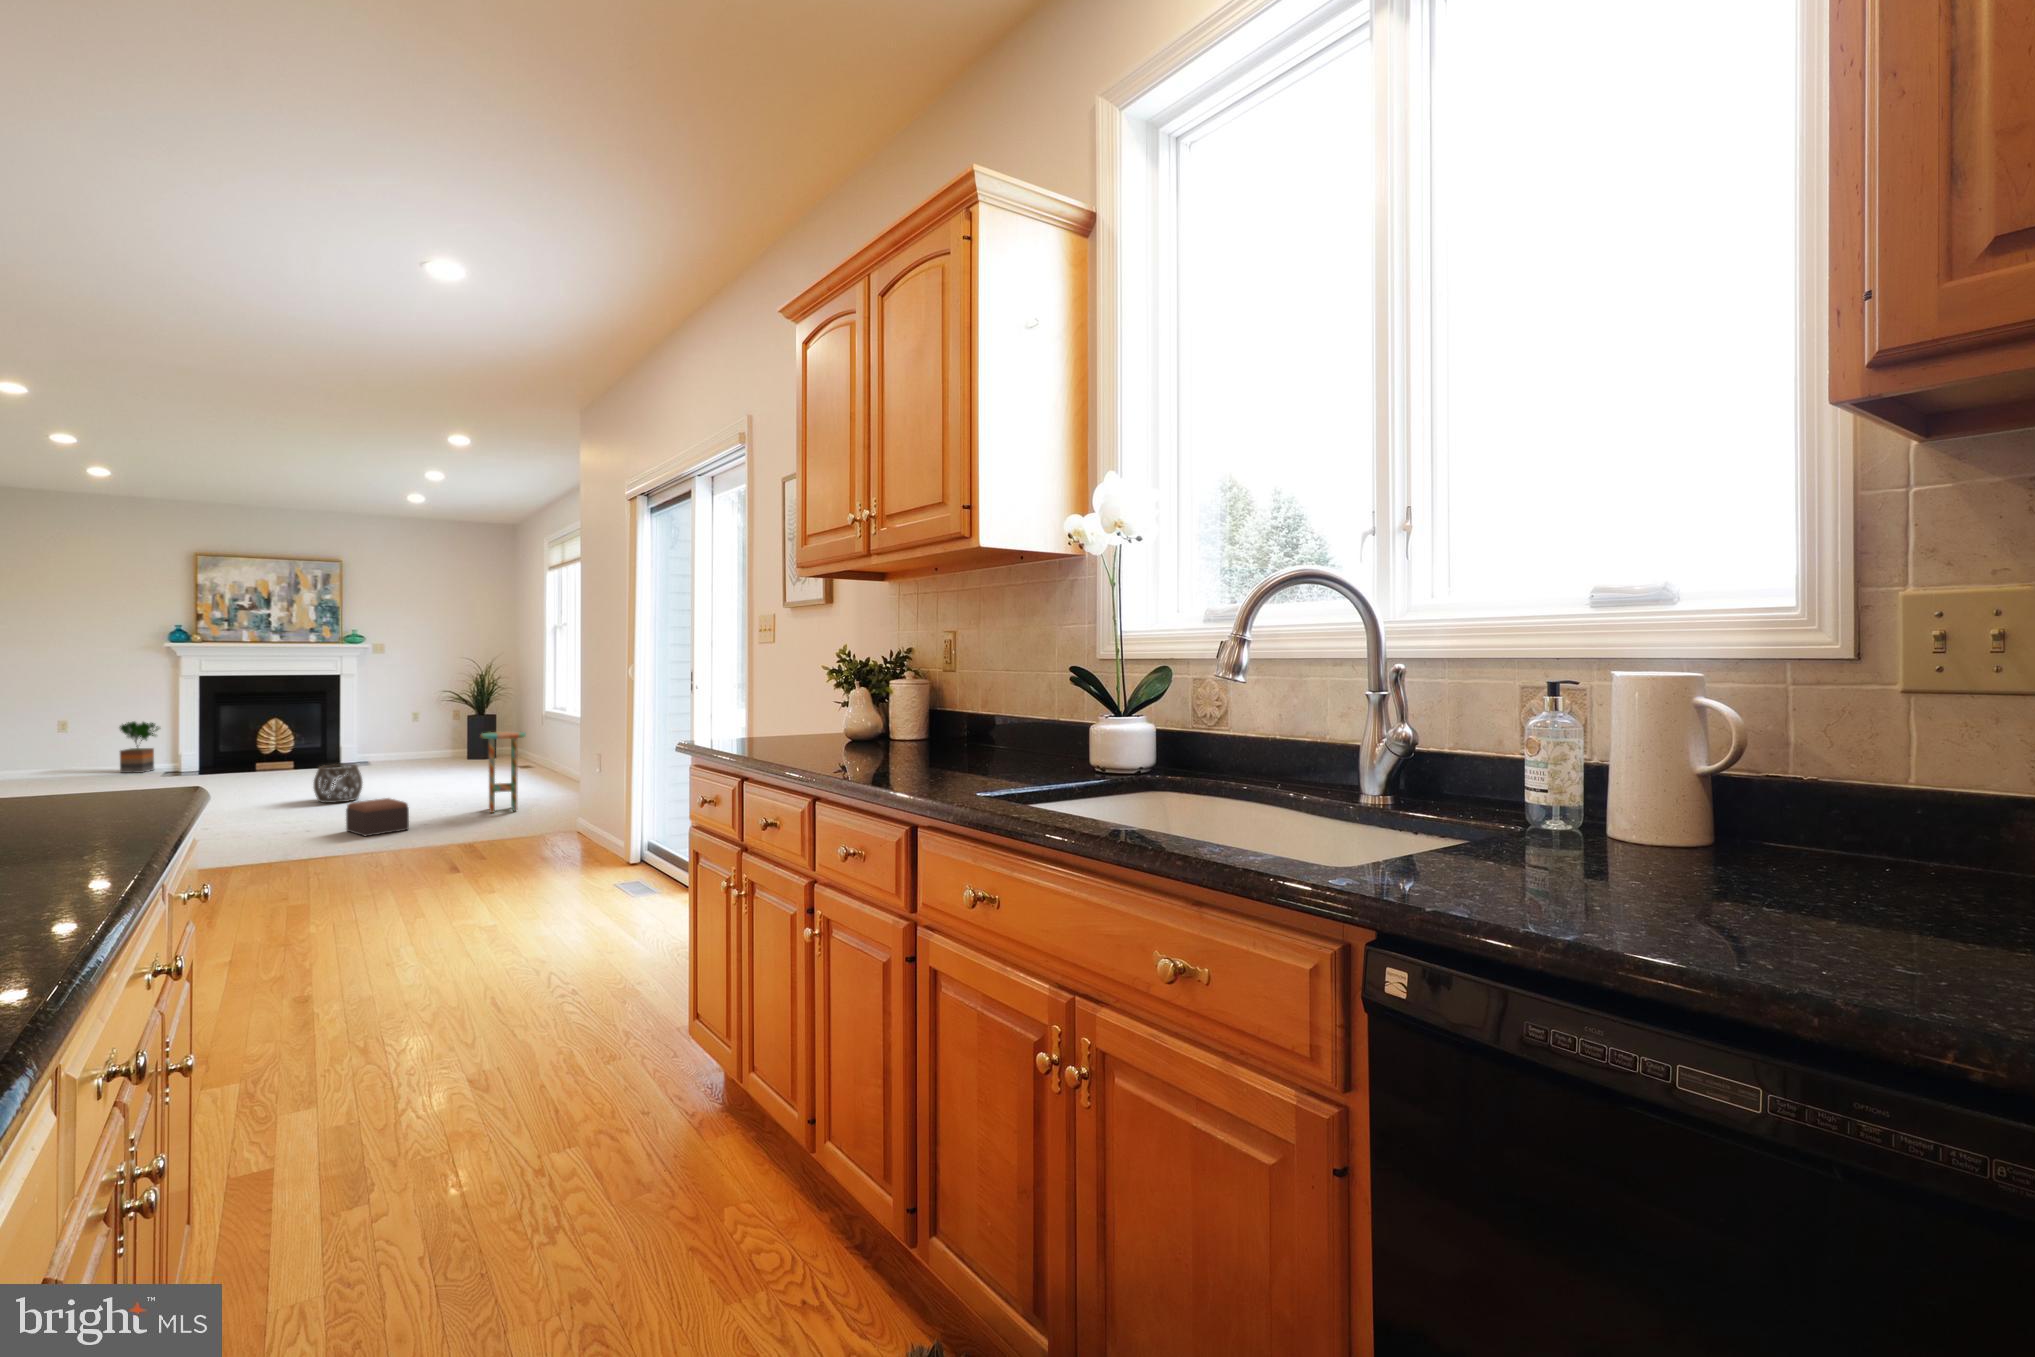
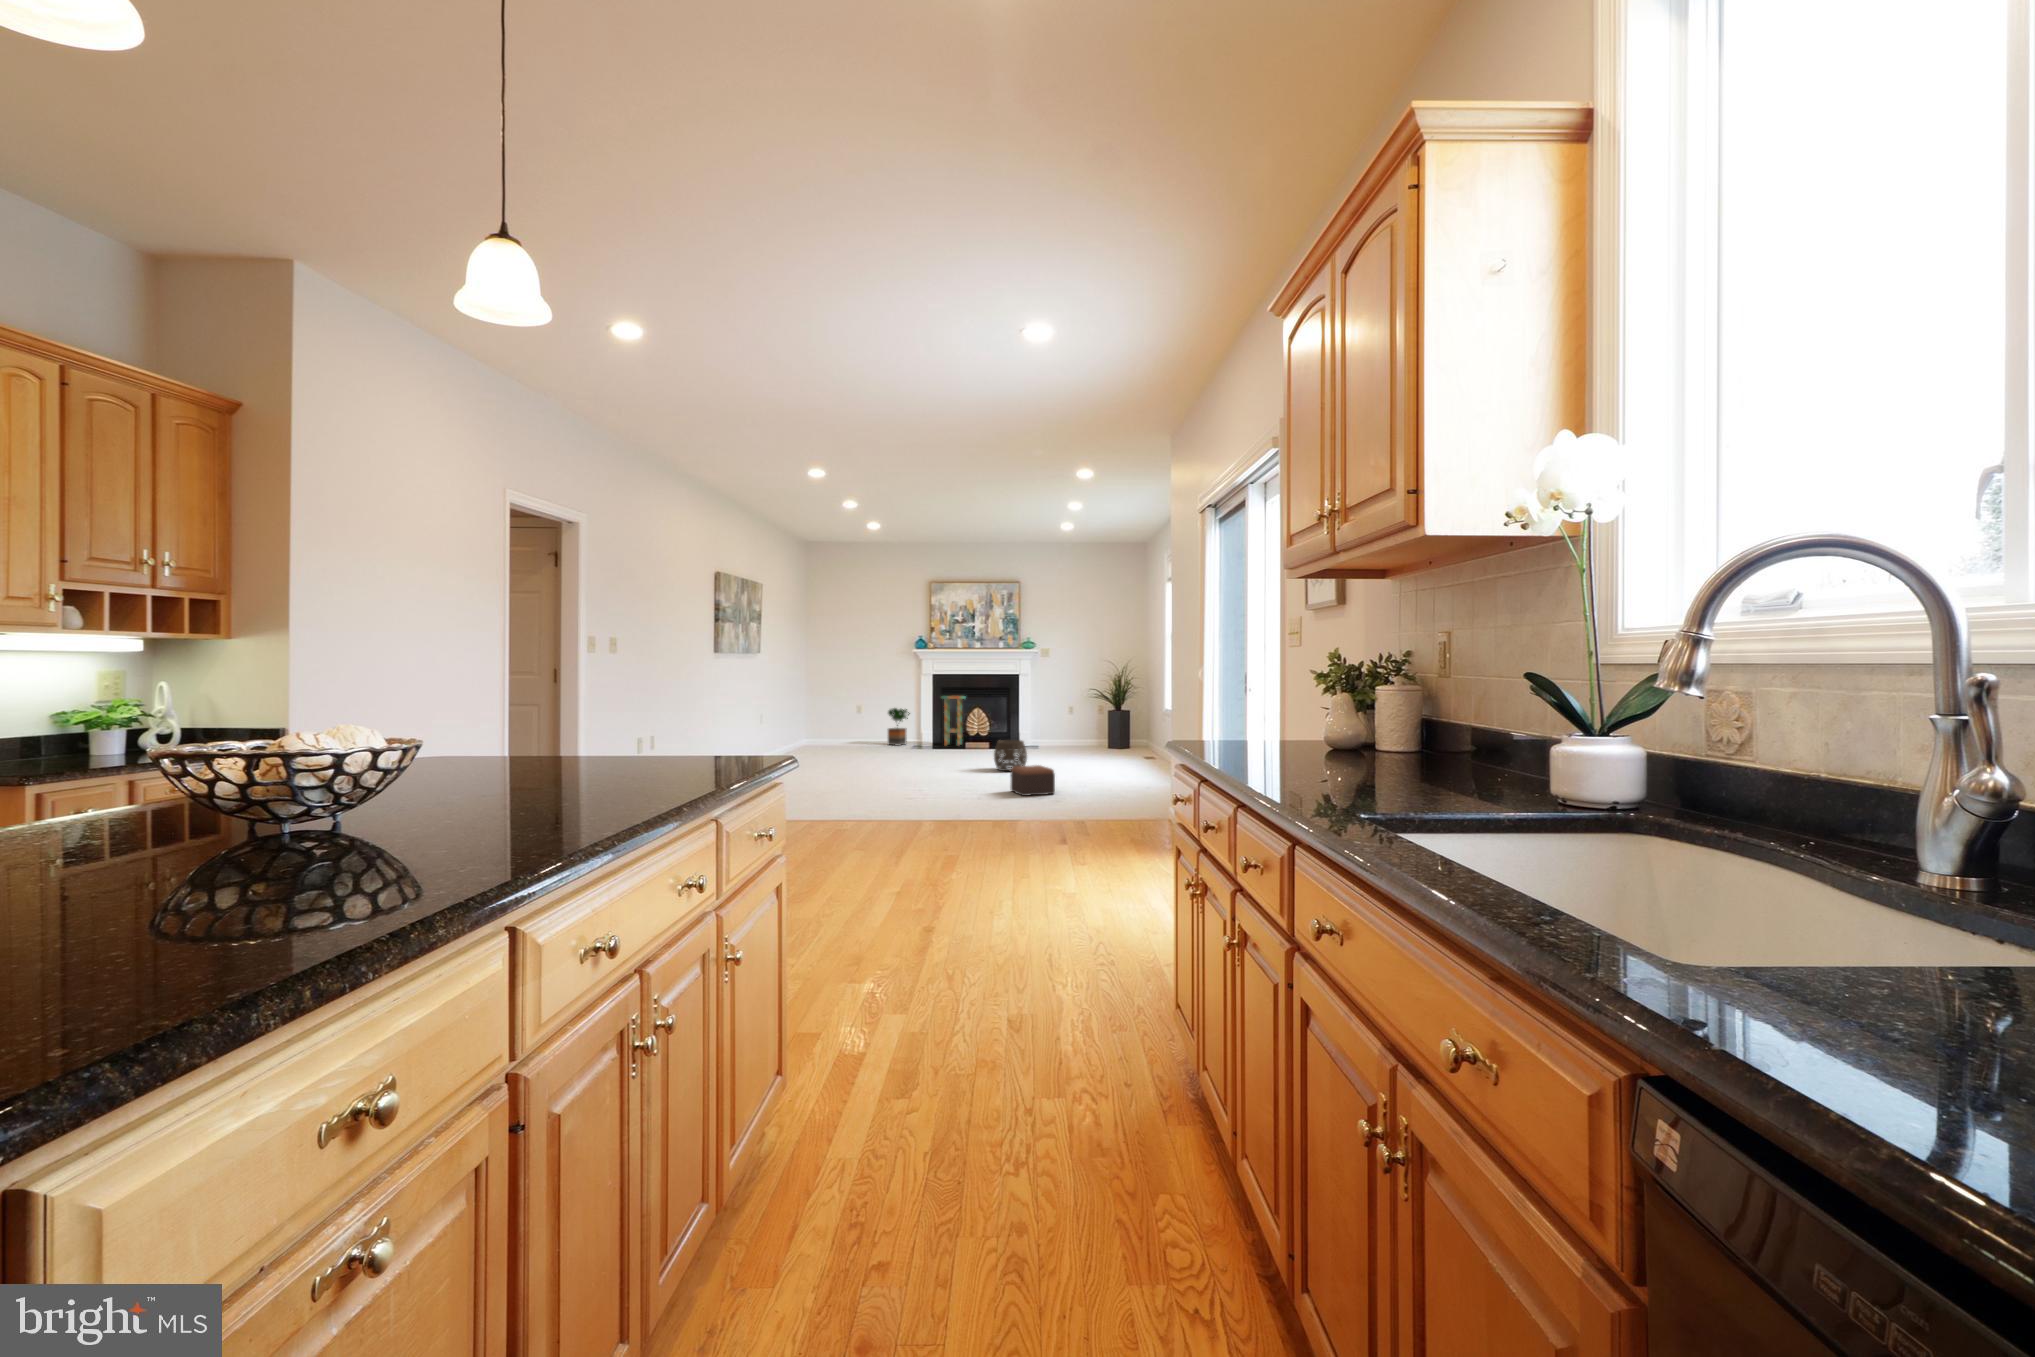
side table: present [481,731,526,813] -> present [941,696,966,746]

